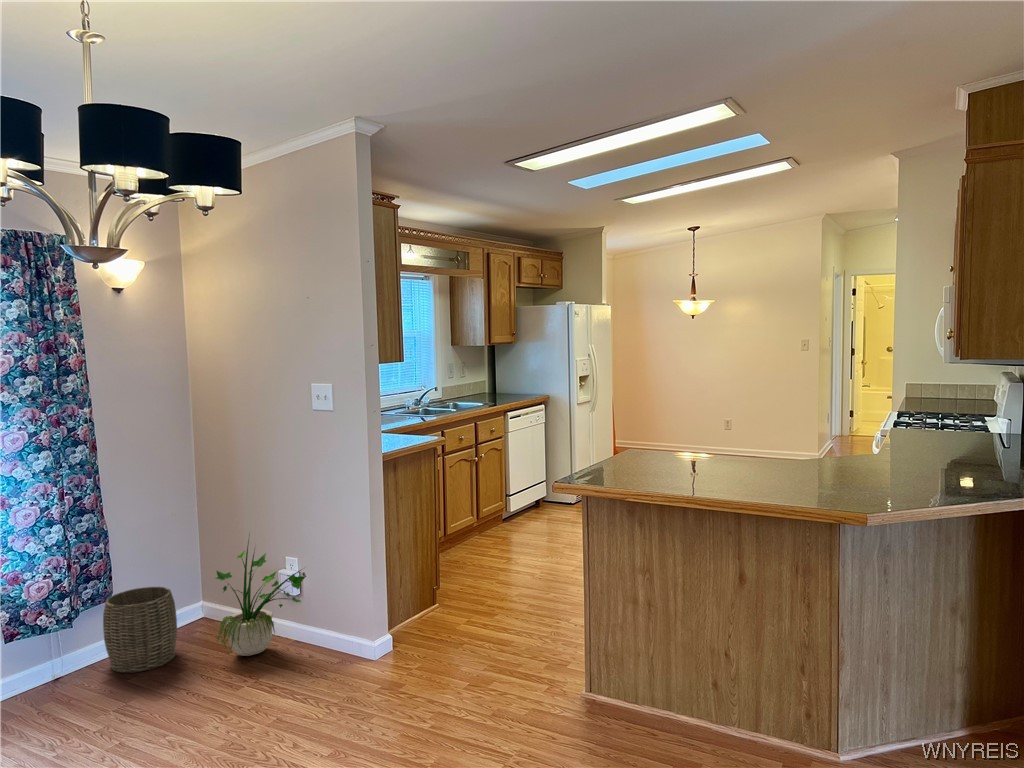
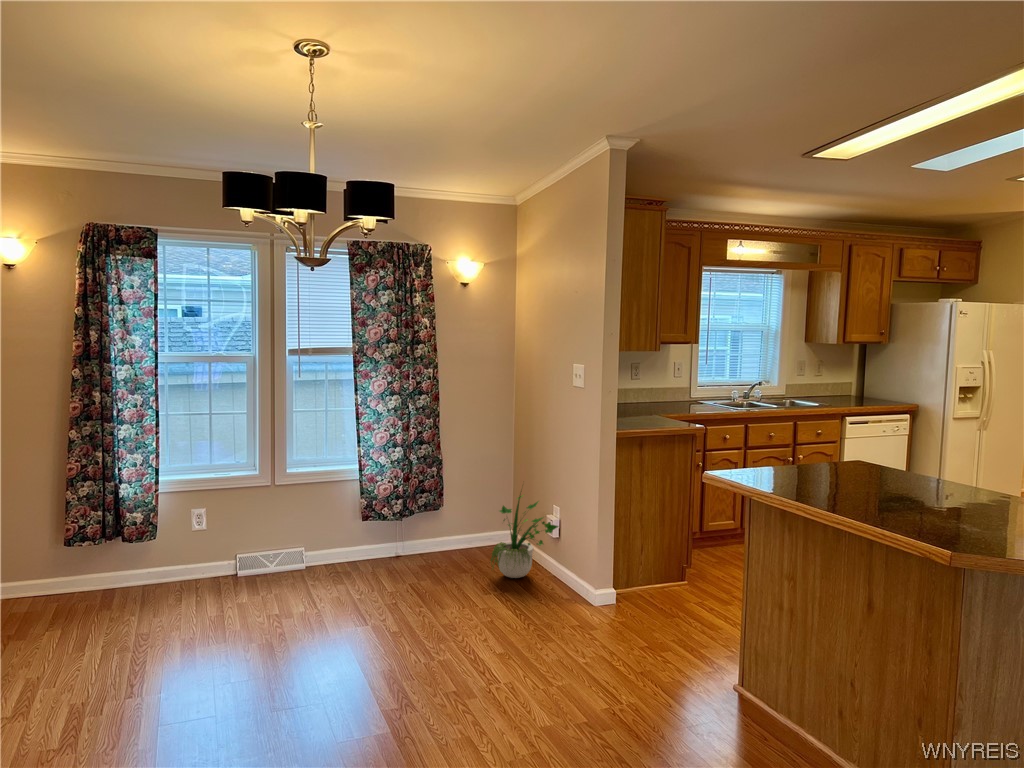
woven basket: present [103,587,177,673] -> none [427,505,476,566]

